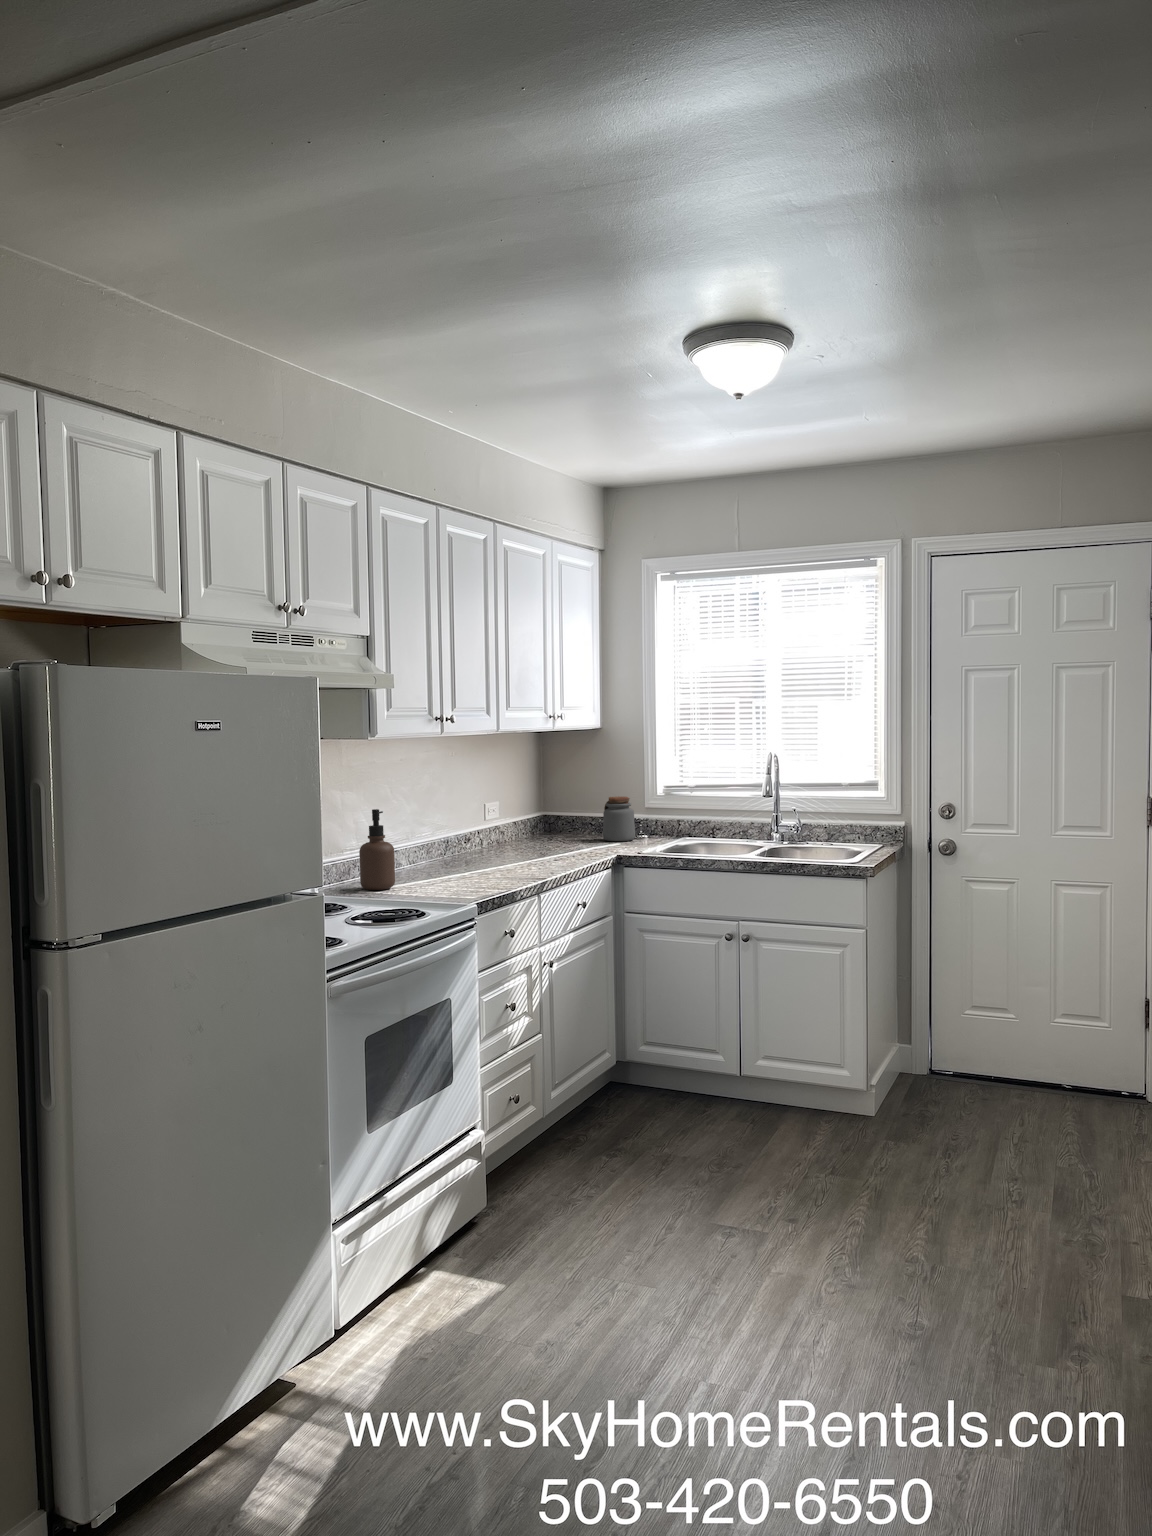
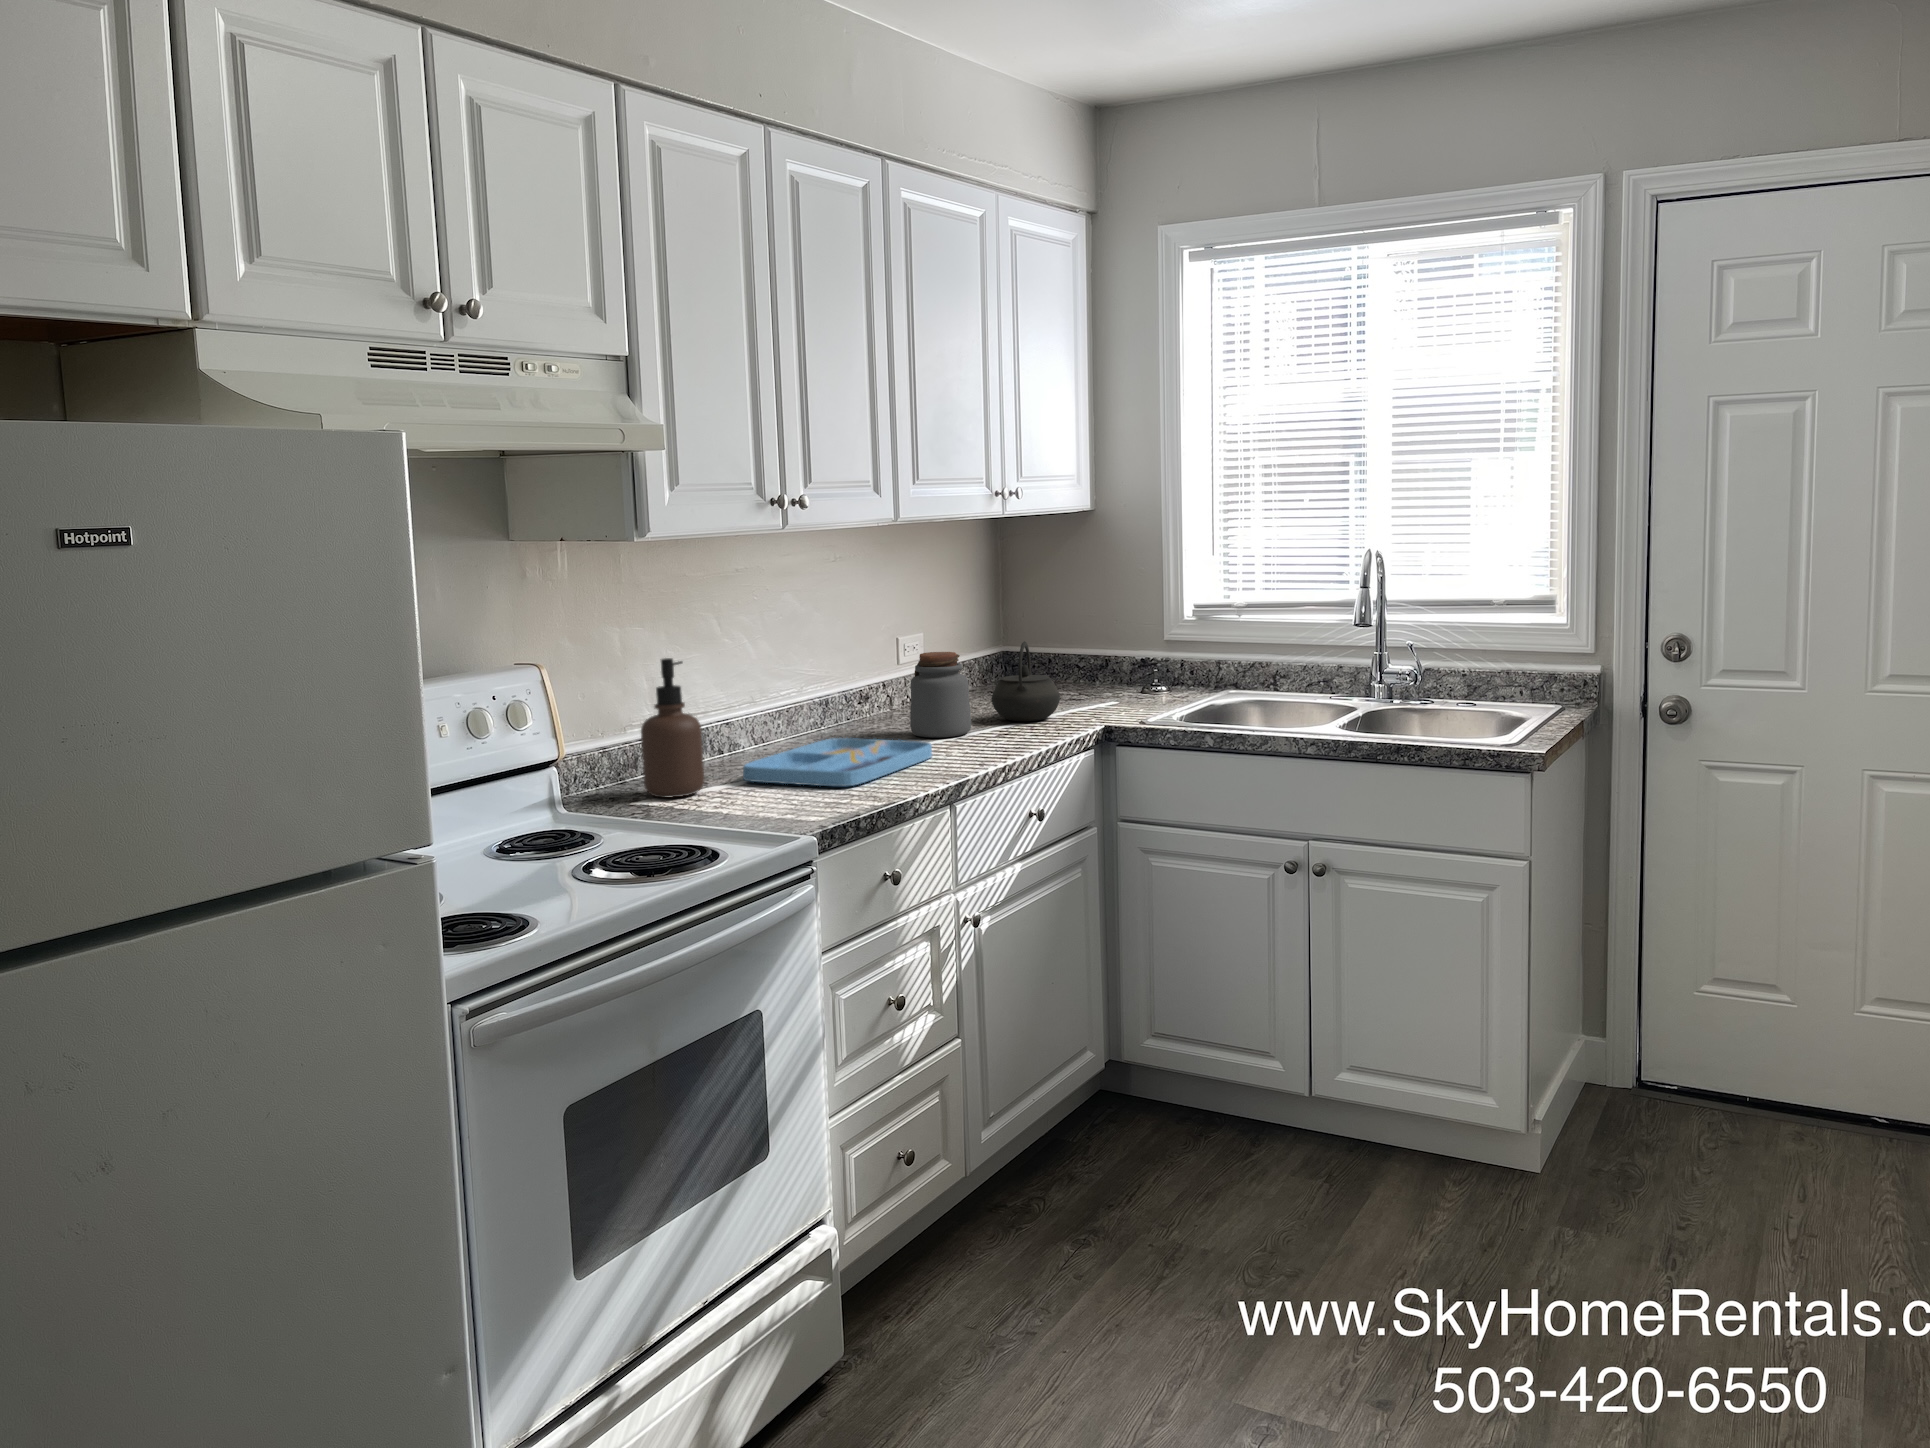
jar: present [603,796,635,841] -> present [910,652,971,738]
kettle: none [547,805,588,853] -> present [992,641,1060,721]
tray: none [415,860,521,884] -> present [743,738,932,786]

